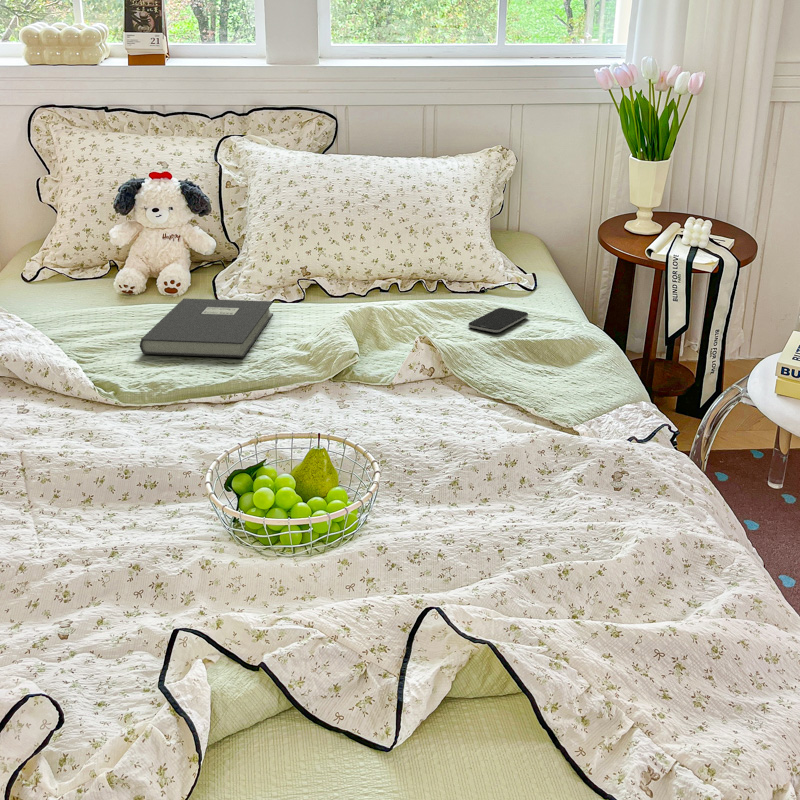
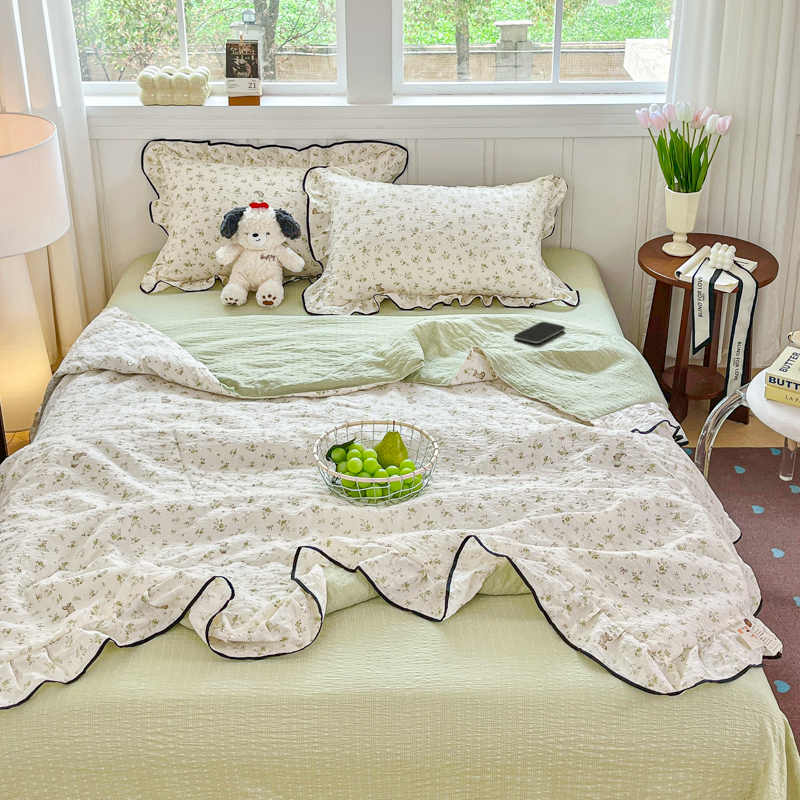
book: present [140,298,273,358] -> none [251,311,354,361]

